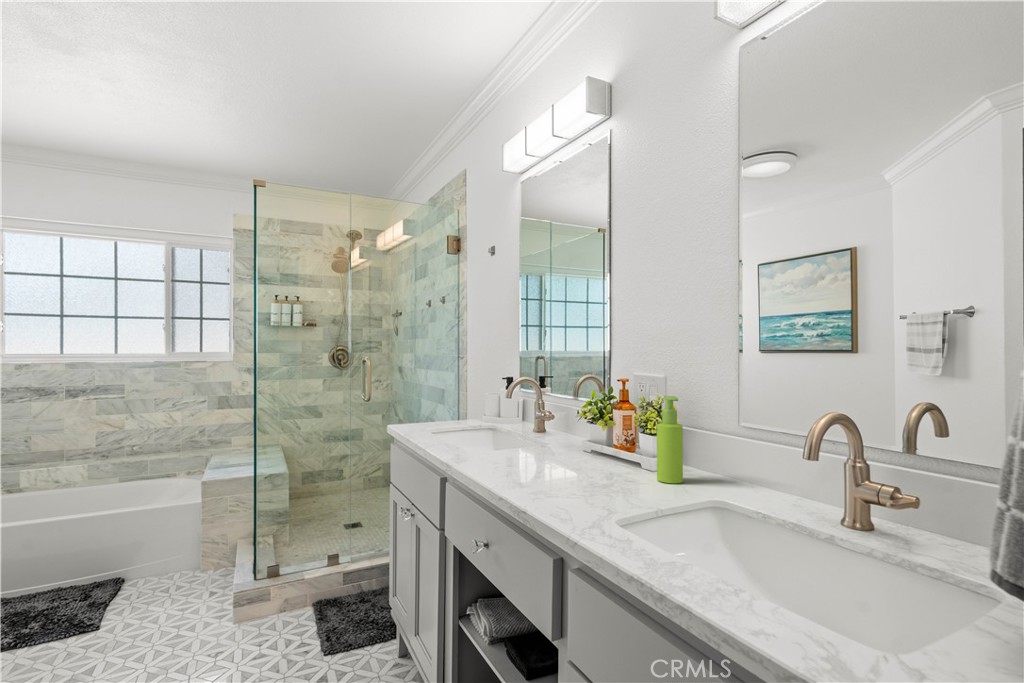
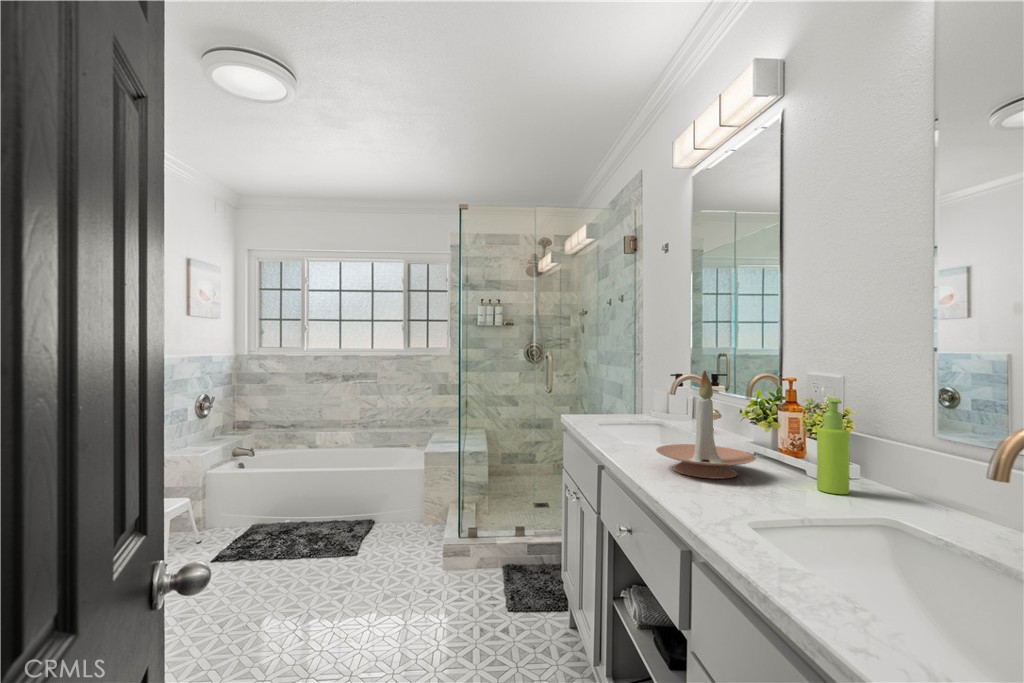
candle holder: none [511,374,604,481] -> present [656,371,756,479]

